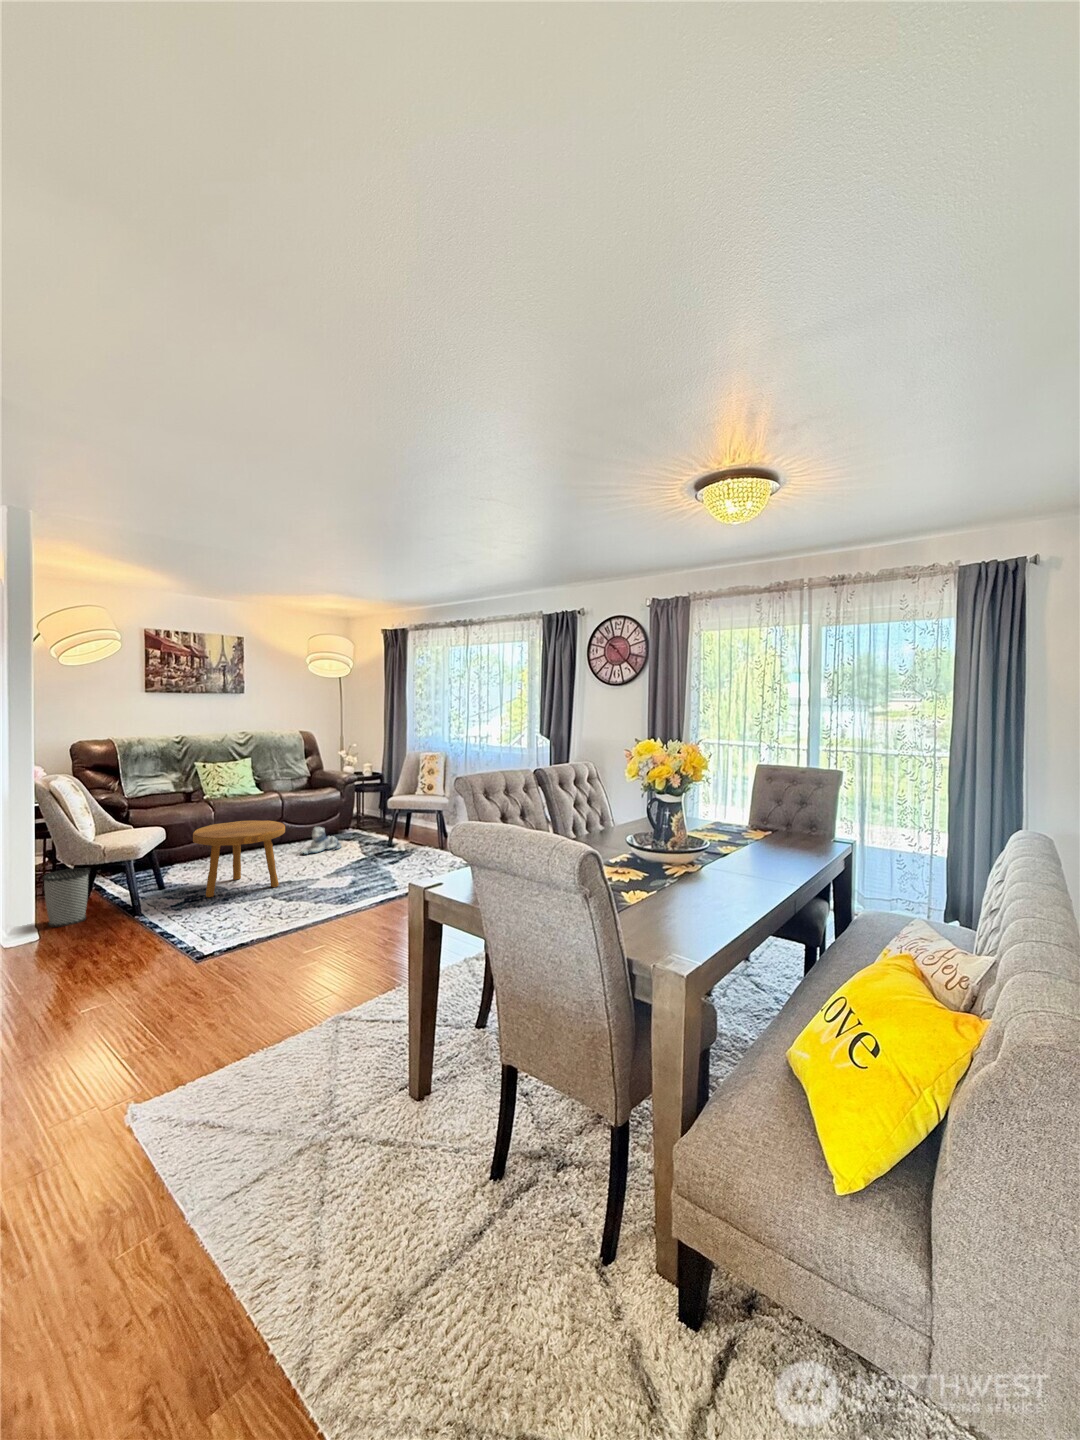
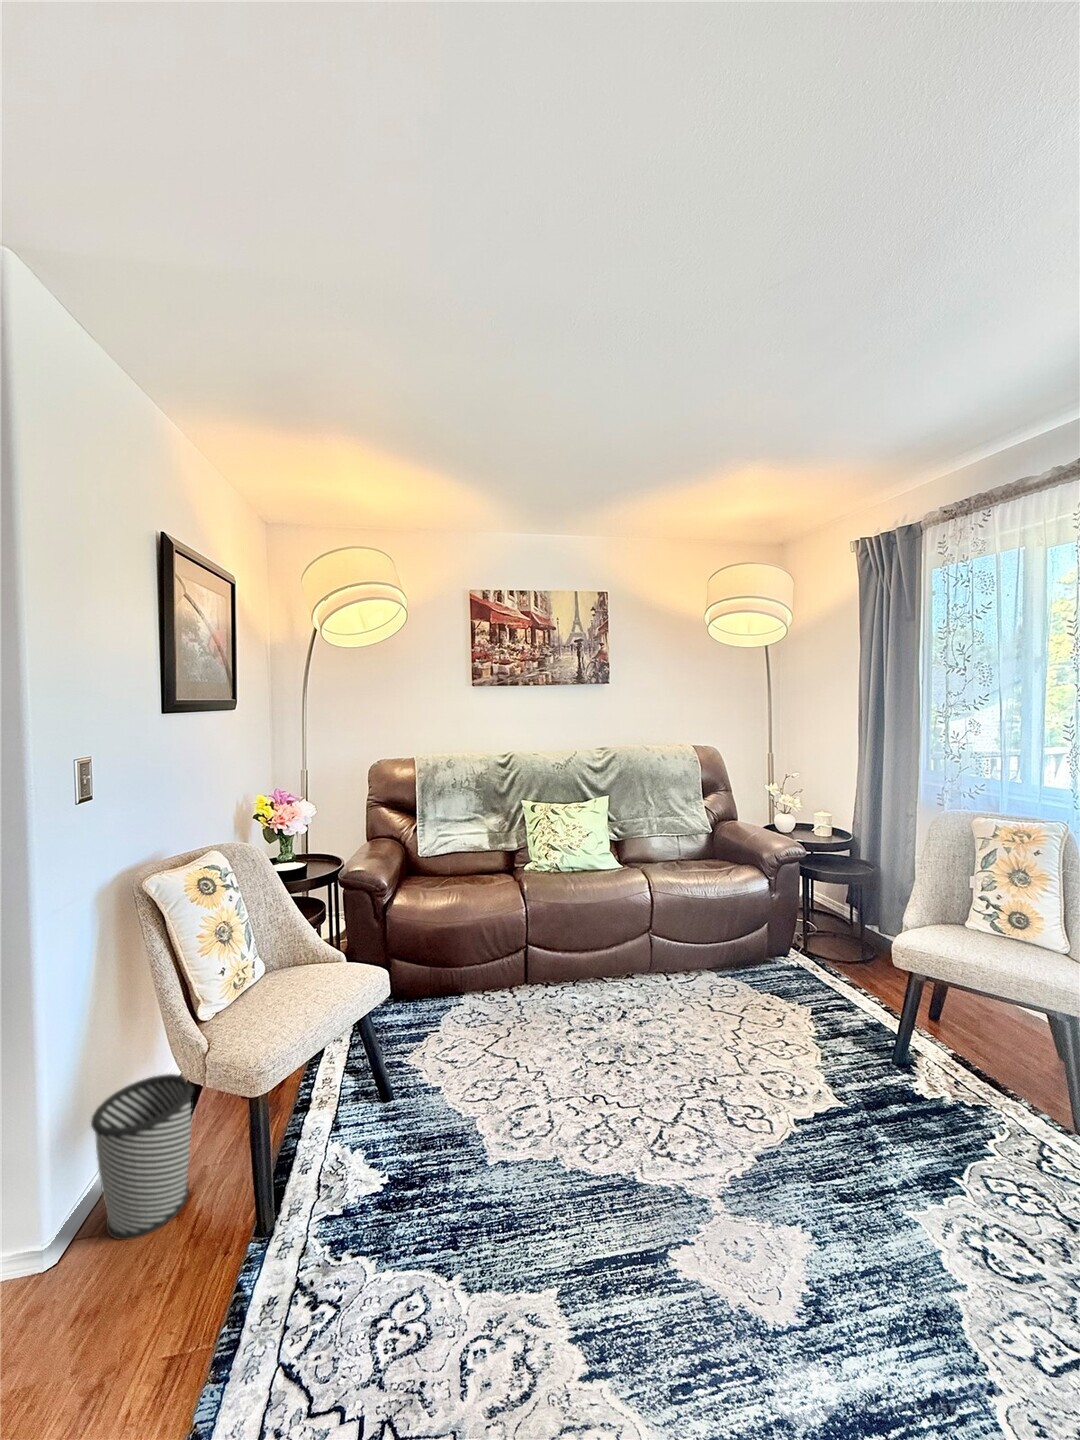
footstool: present [193,820,285,897] -> none [390,988,618,1255]
plush toy: present [302,826,341,854] -> none [683,978,775,1048]

